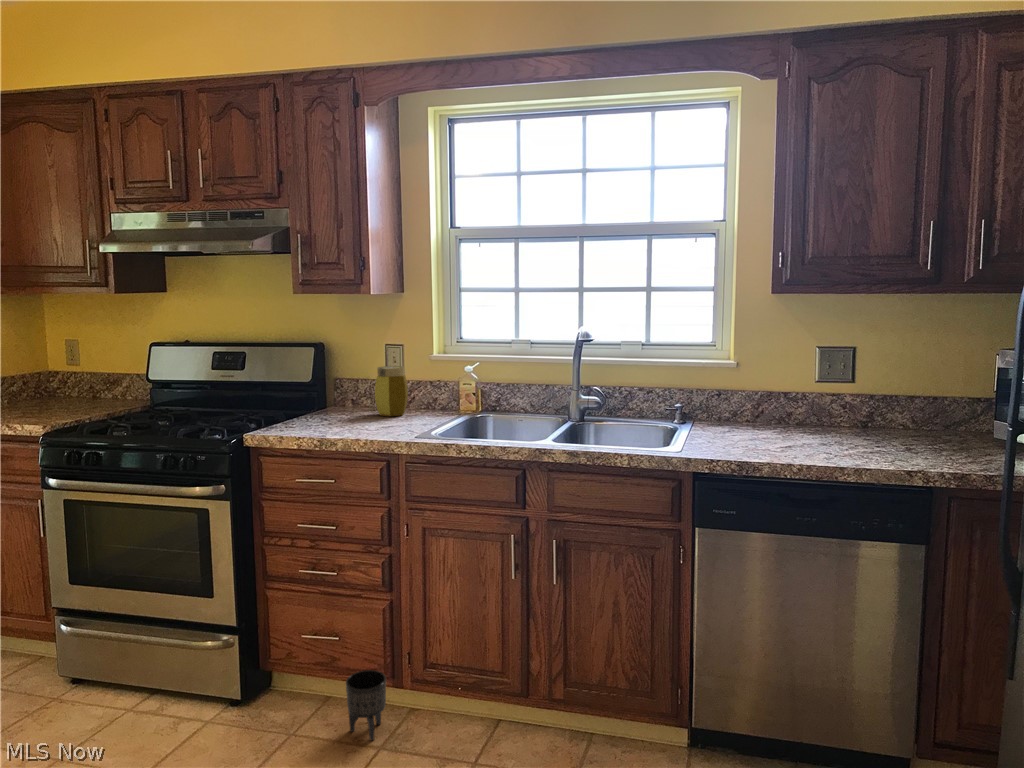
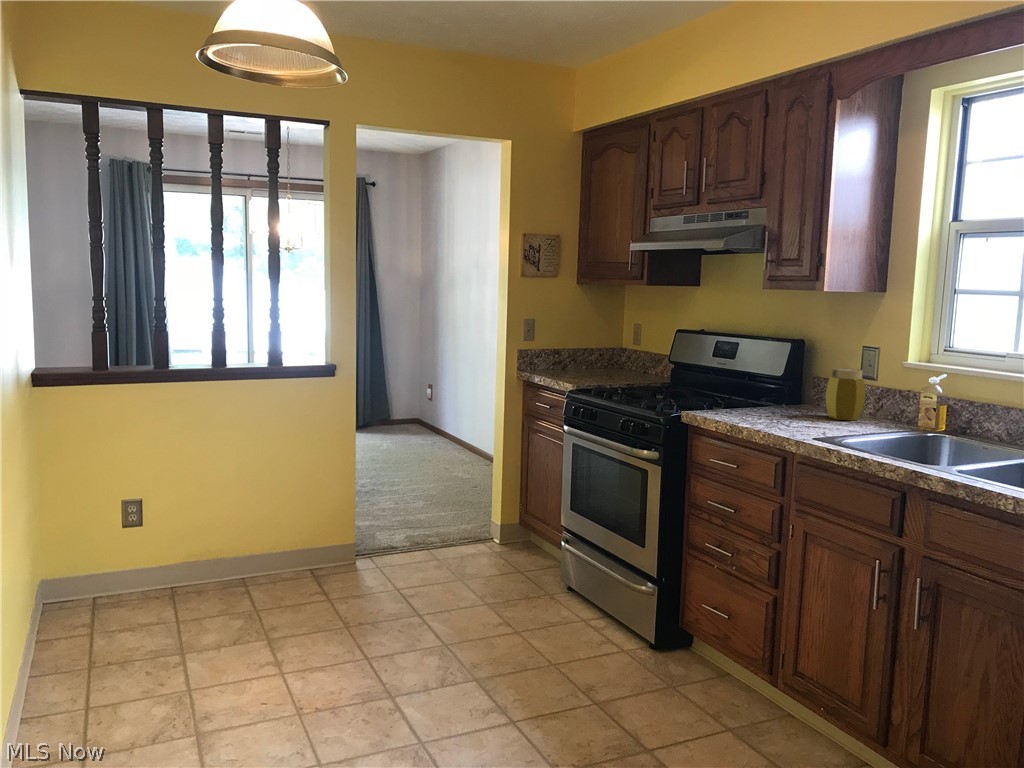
planter: present [346,670,386,740] -> none [720,651,759,717]

